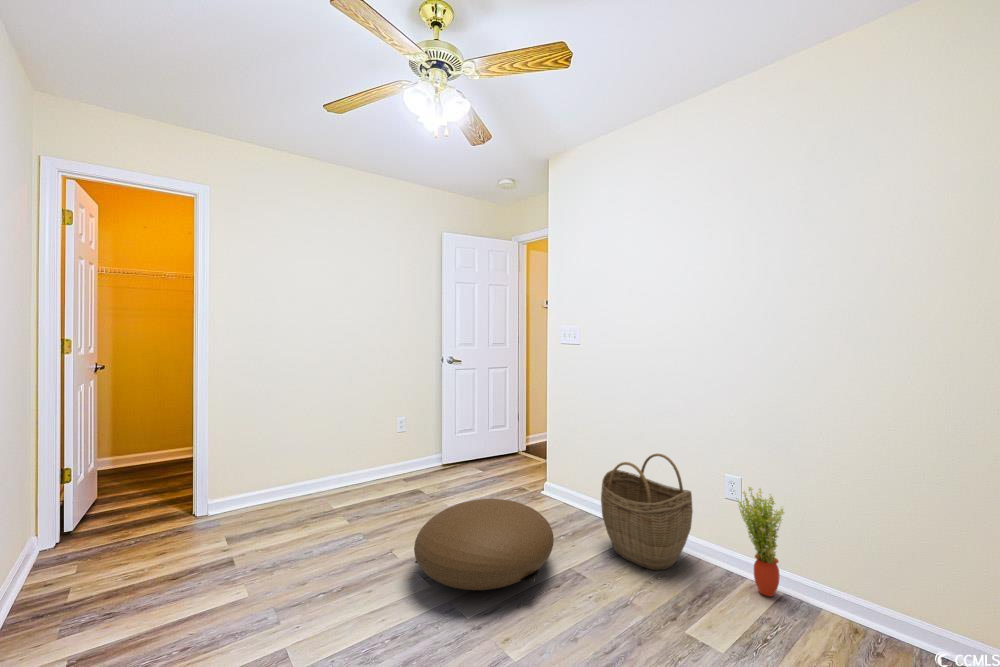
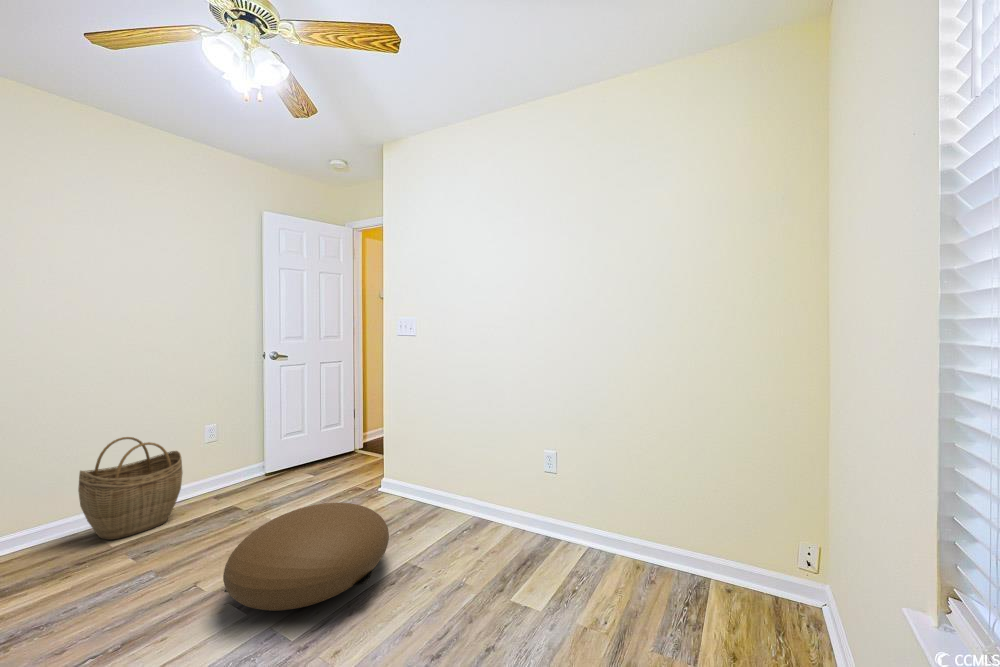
woven basket: present [601,454,693,570] -> present [78,437,183,540]
potted plant: present [738,487,784,596] -> none [552,459,590,552]

